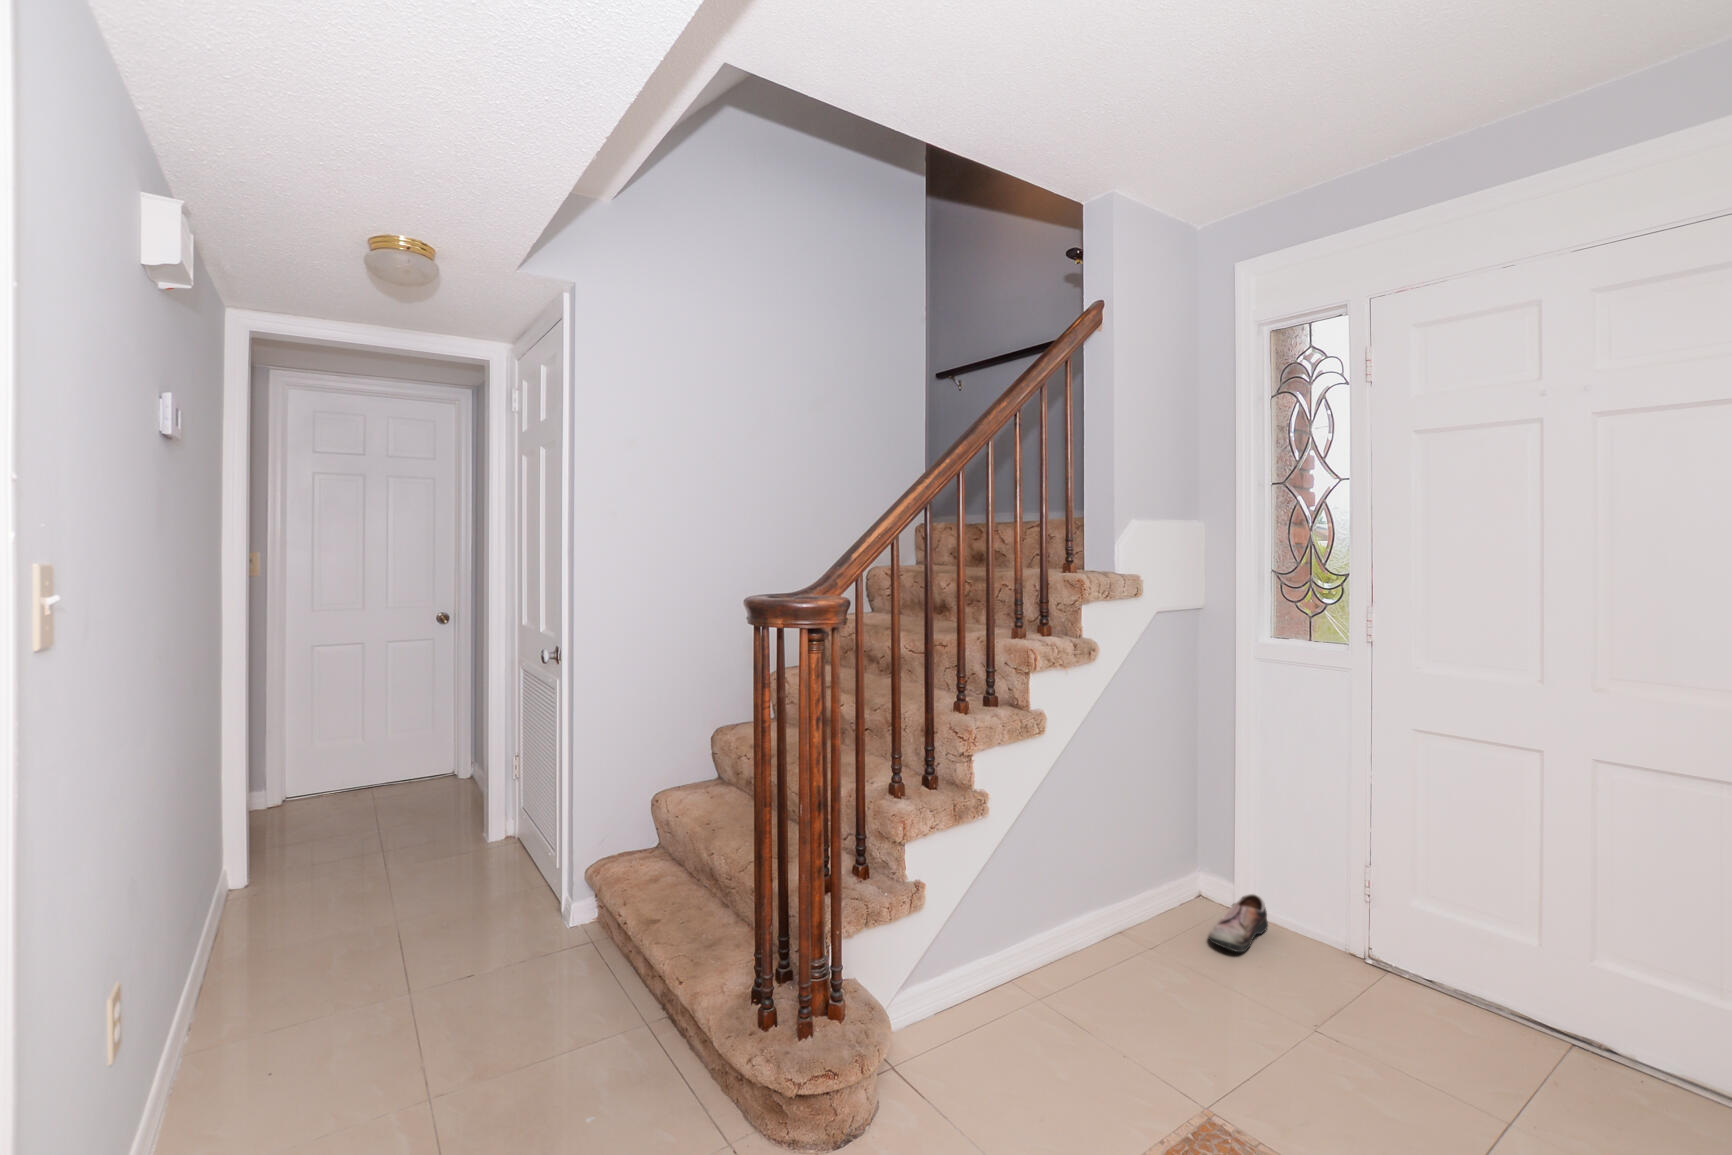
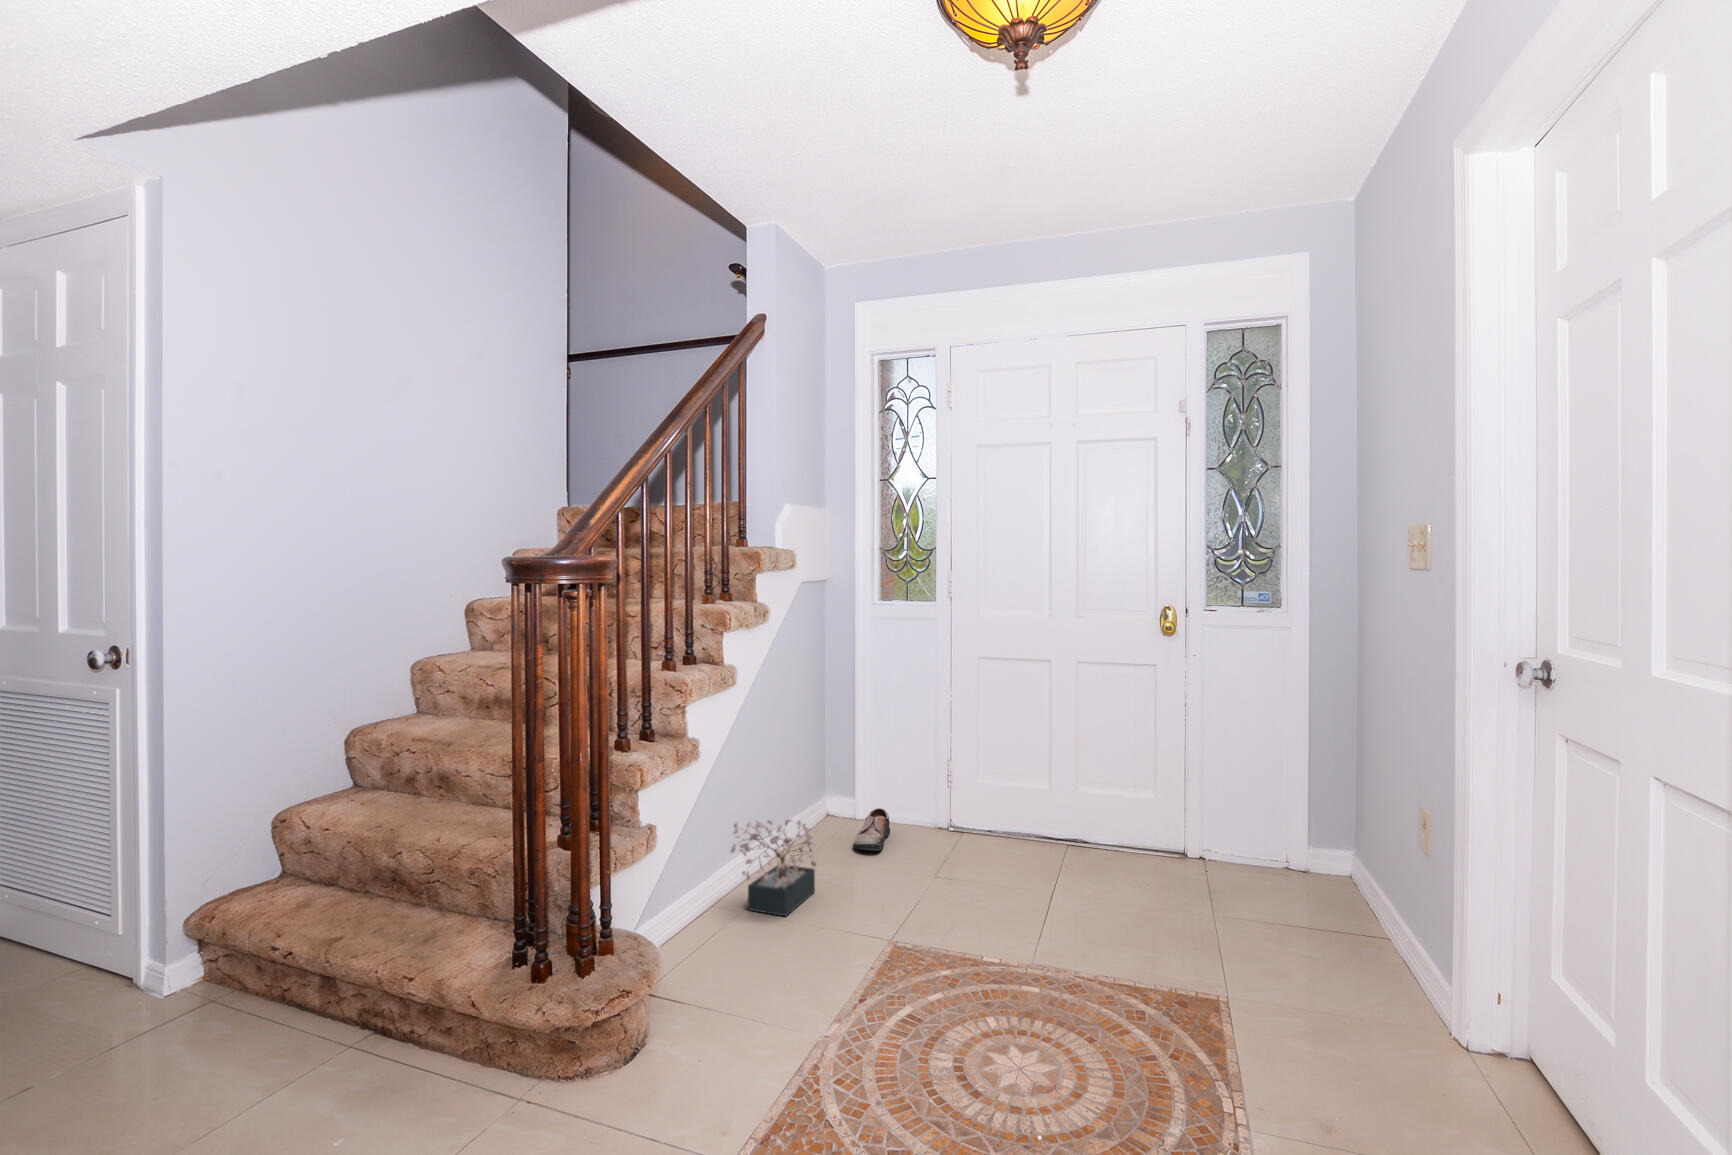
decorative plant: none [1024,889,1136,1012] -> present [731,820,816,916]

